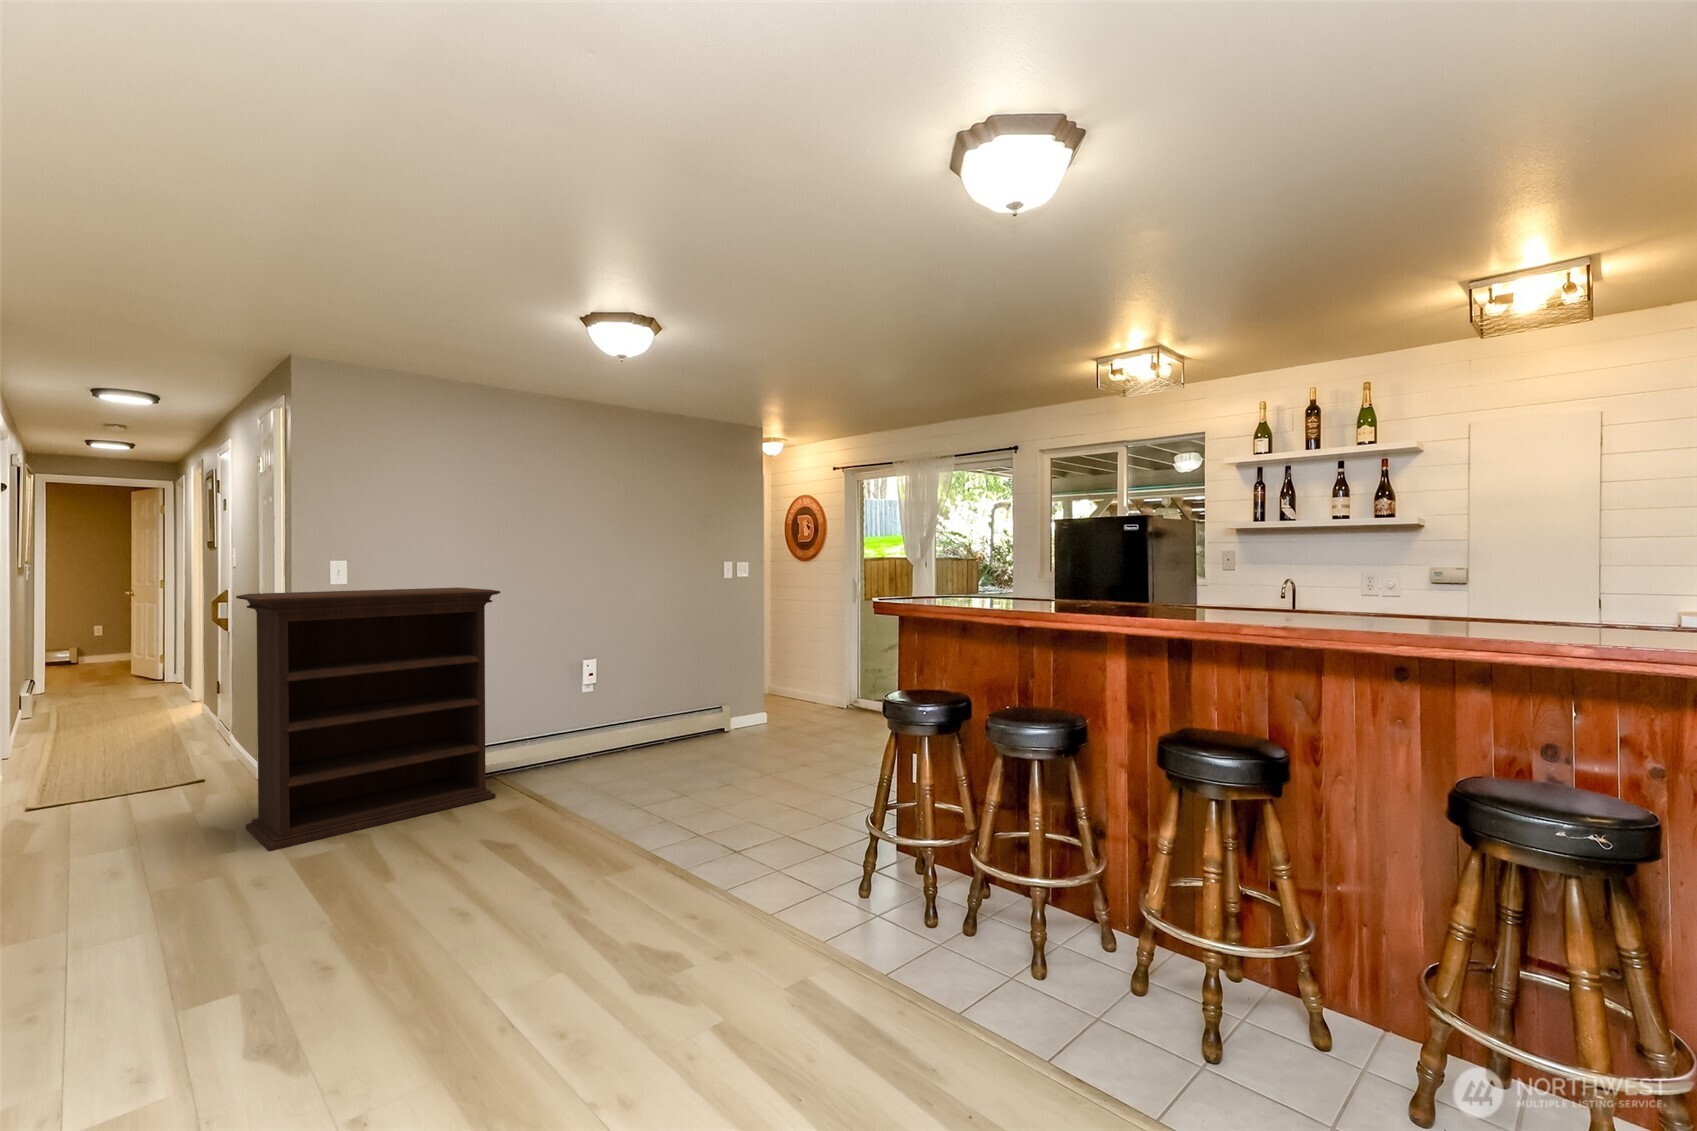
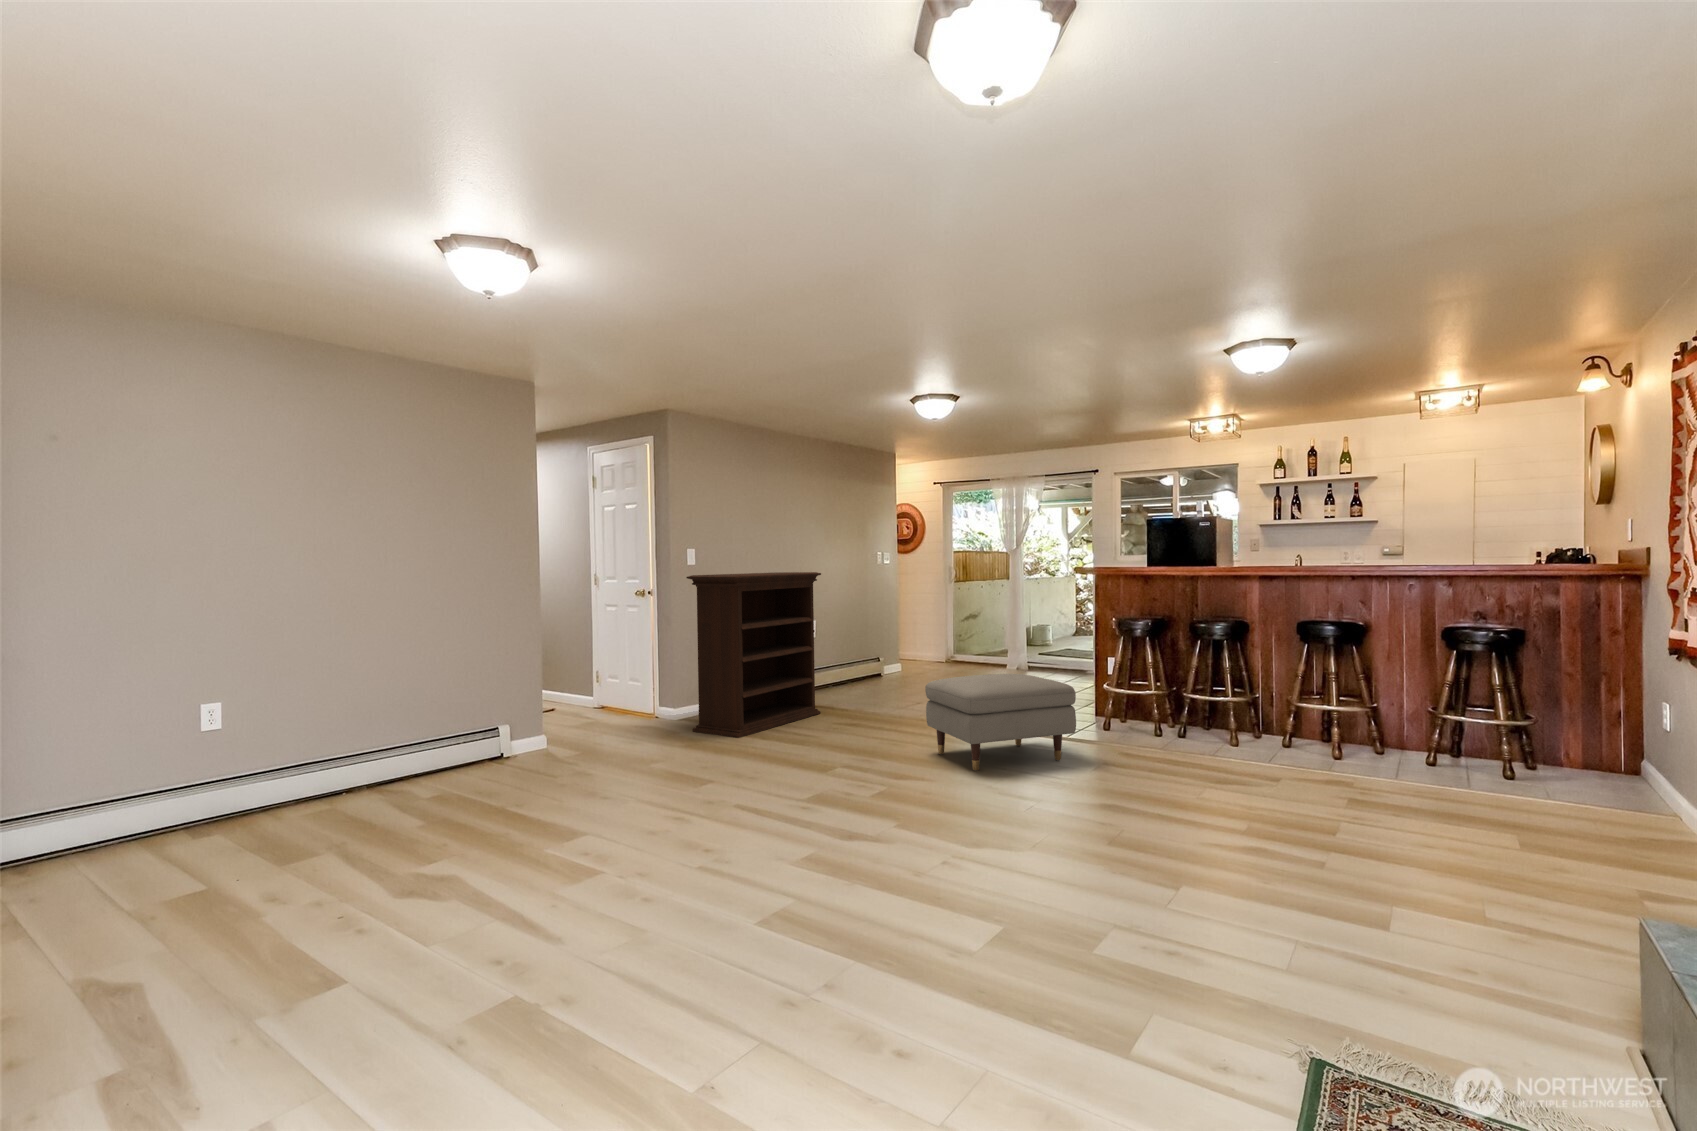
ottoman: none [392,789,666,1006] -> present [925,674,1076,771]

